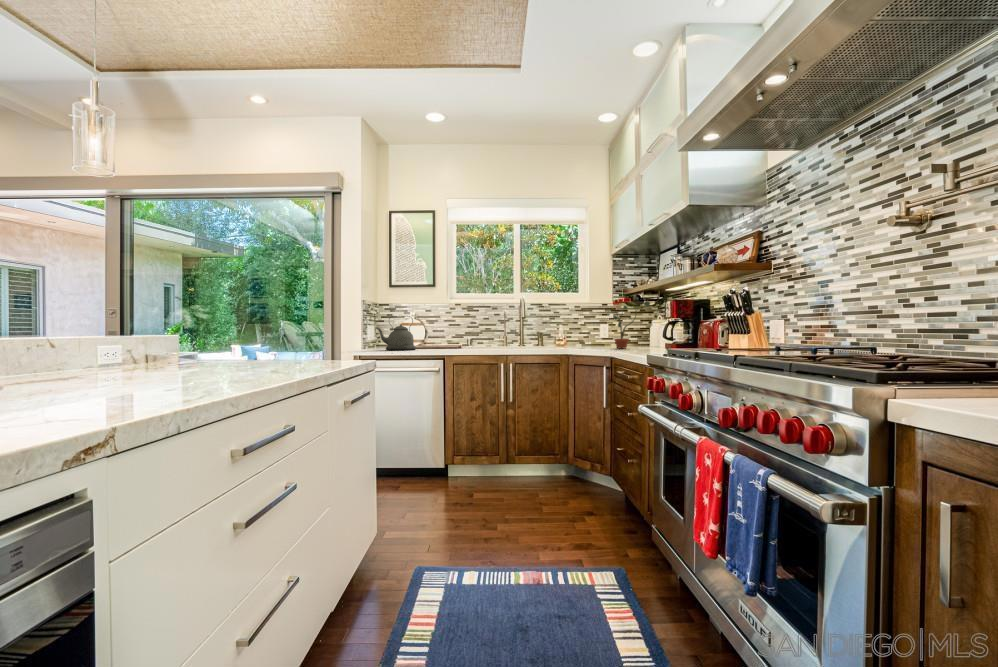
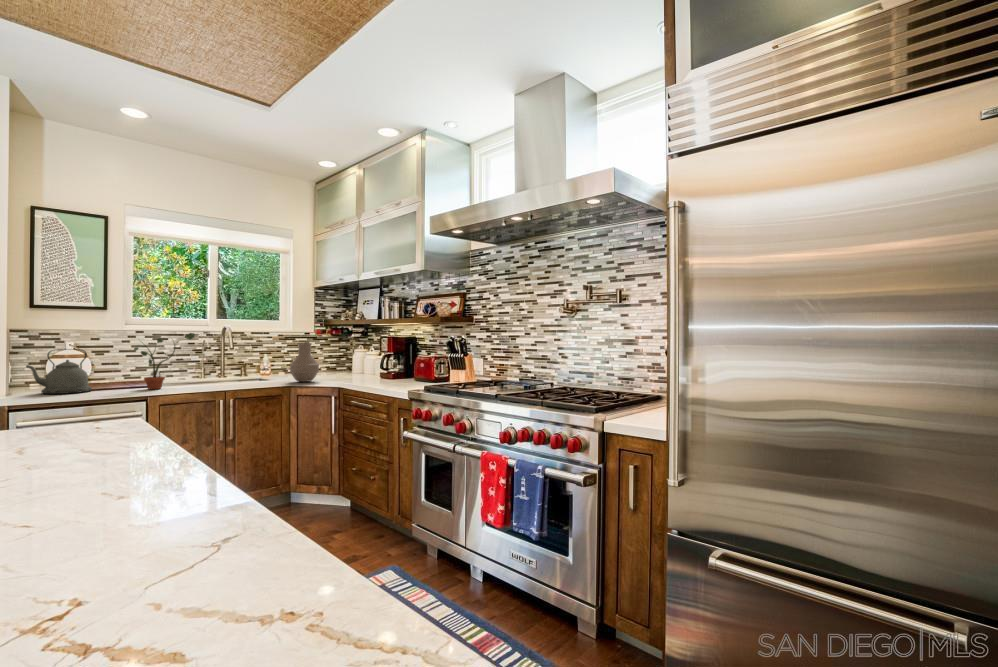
potted plant: present [607,301,650,348] -> present [134,333,195,389]
vase: none [563,309,594,350] -> present [290,343,319,382]

